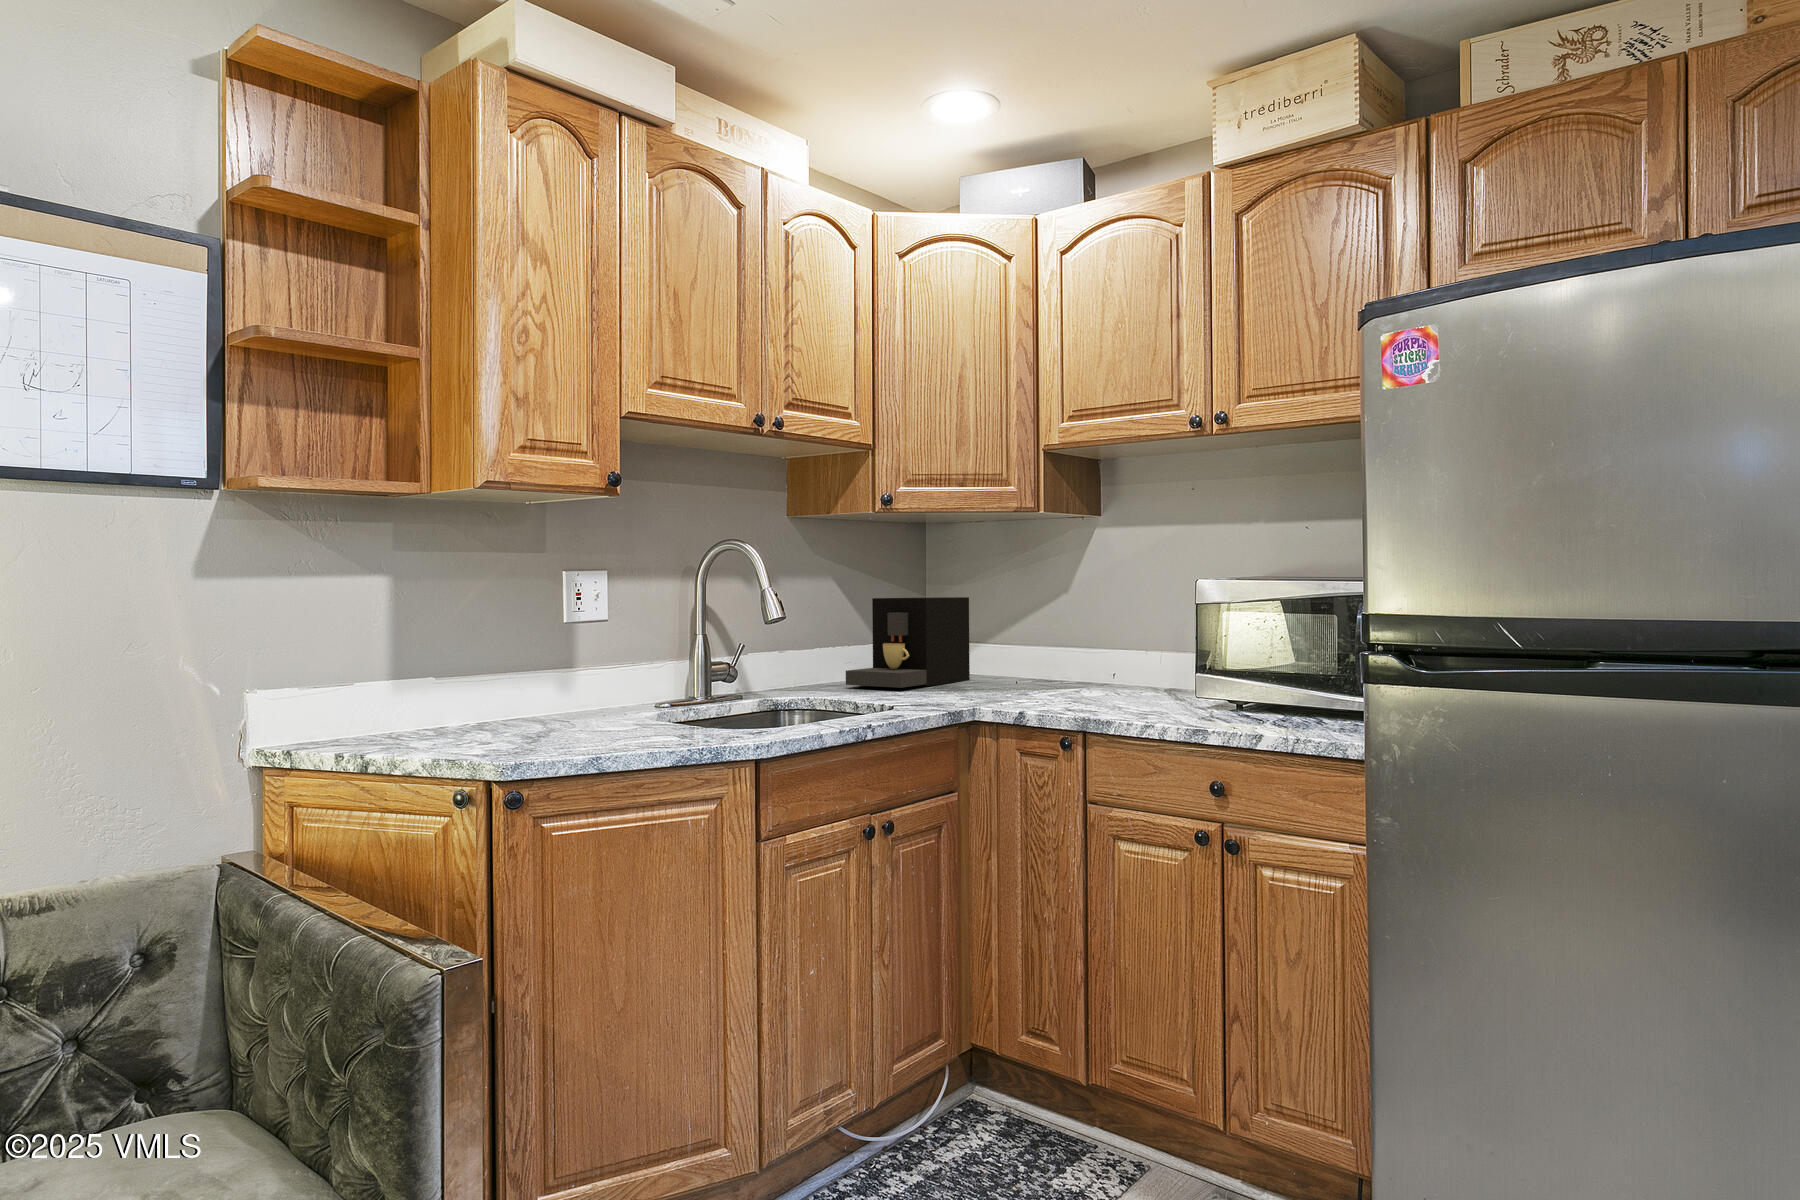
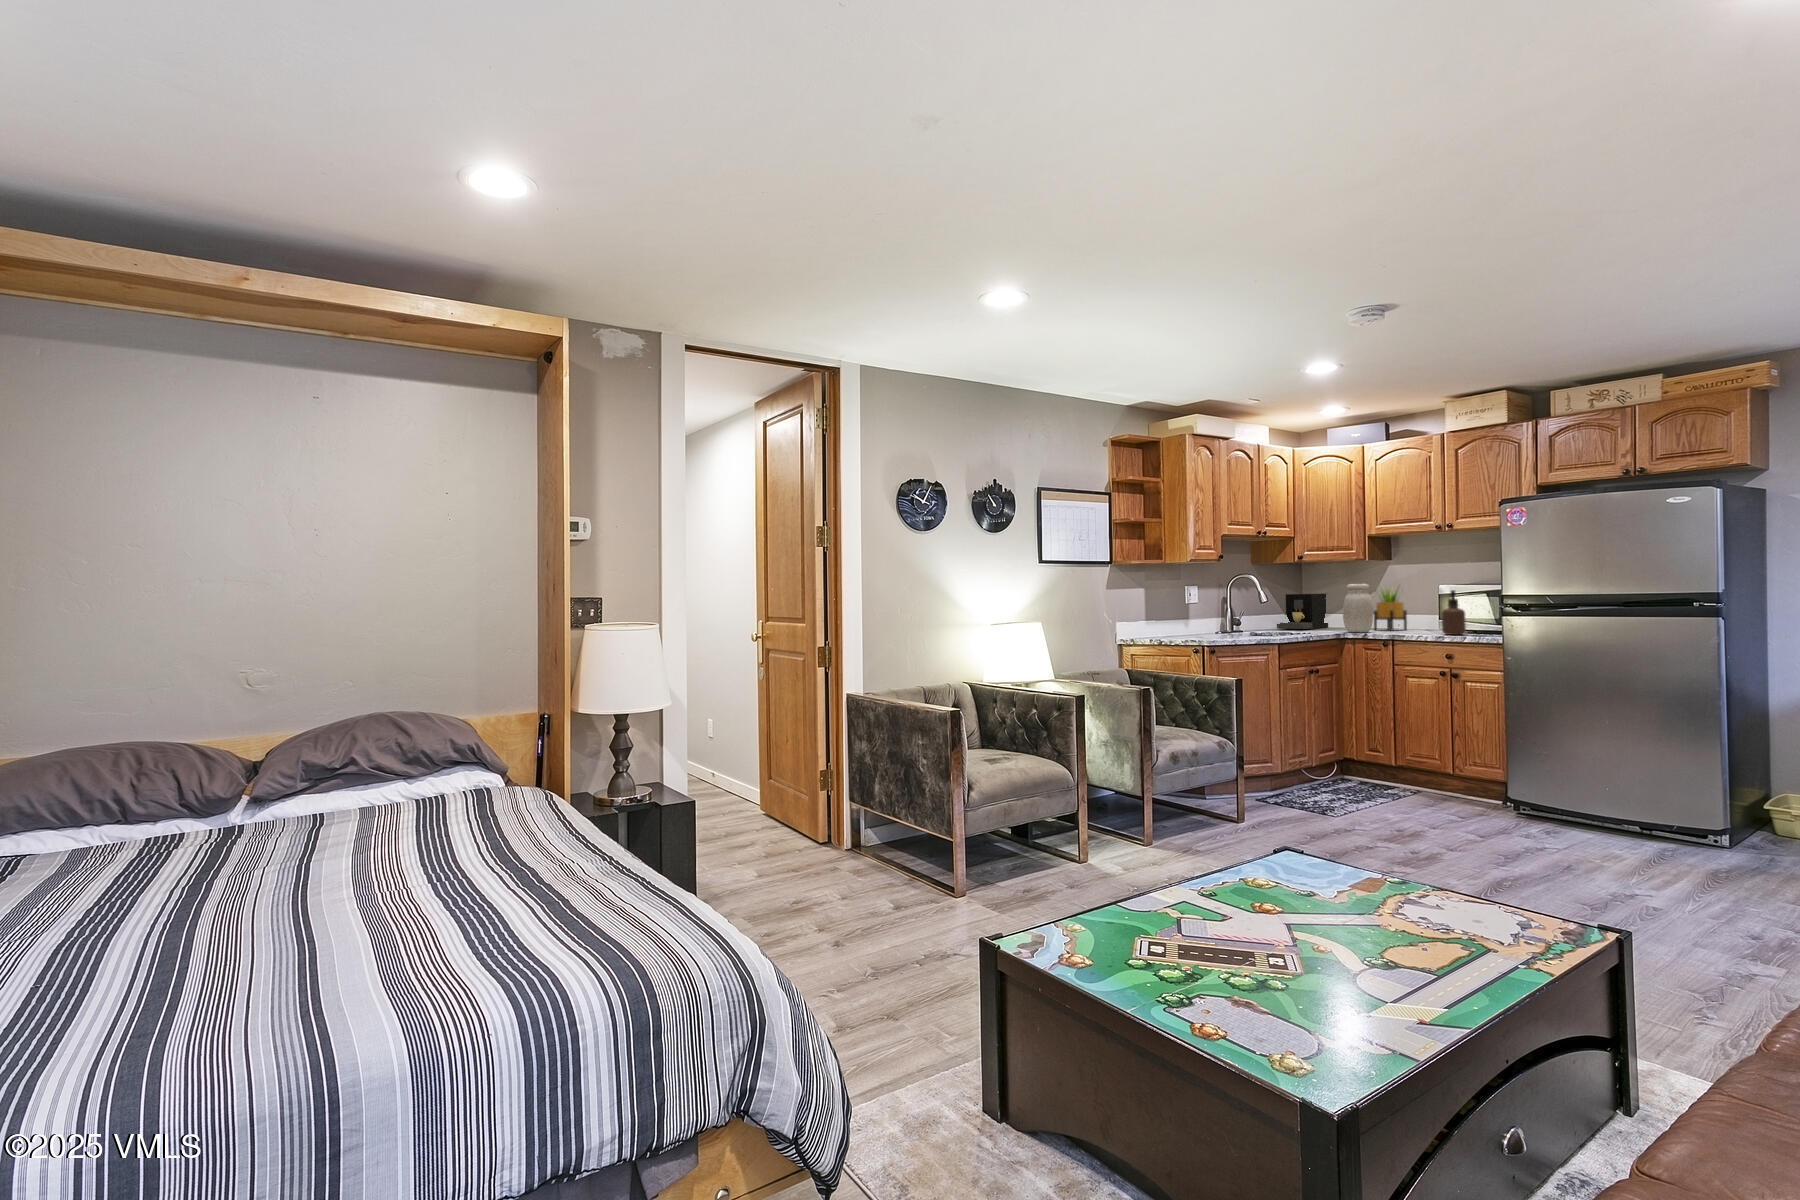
potted plant: none [1057,571,1128,695] -> present [1374,585,1407,631]
jar: none [978,573,1048,703] -> present [1343,584,1373,633]
soap dispenser: none [1203,594,1259,718] -> present [1442,590,1466,635]

